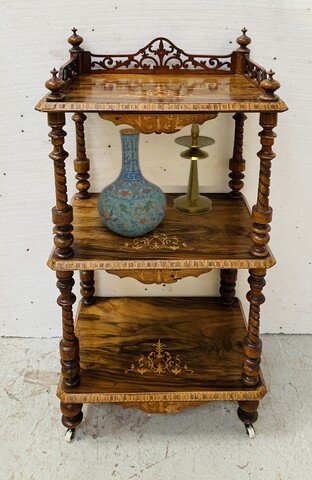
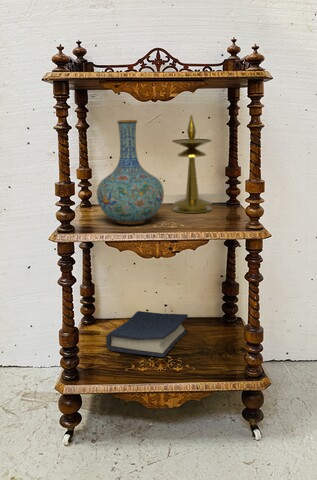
hardback book: none [106,296,184,356] -> present [106,311,188,357]

